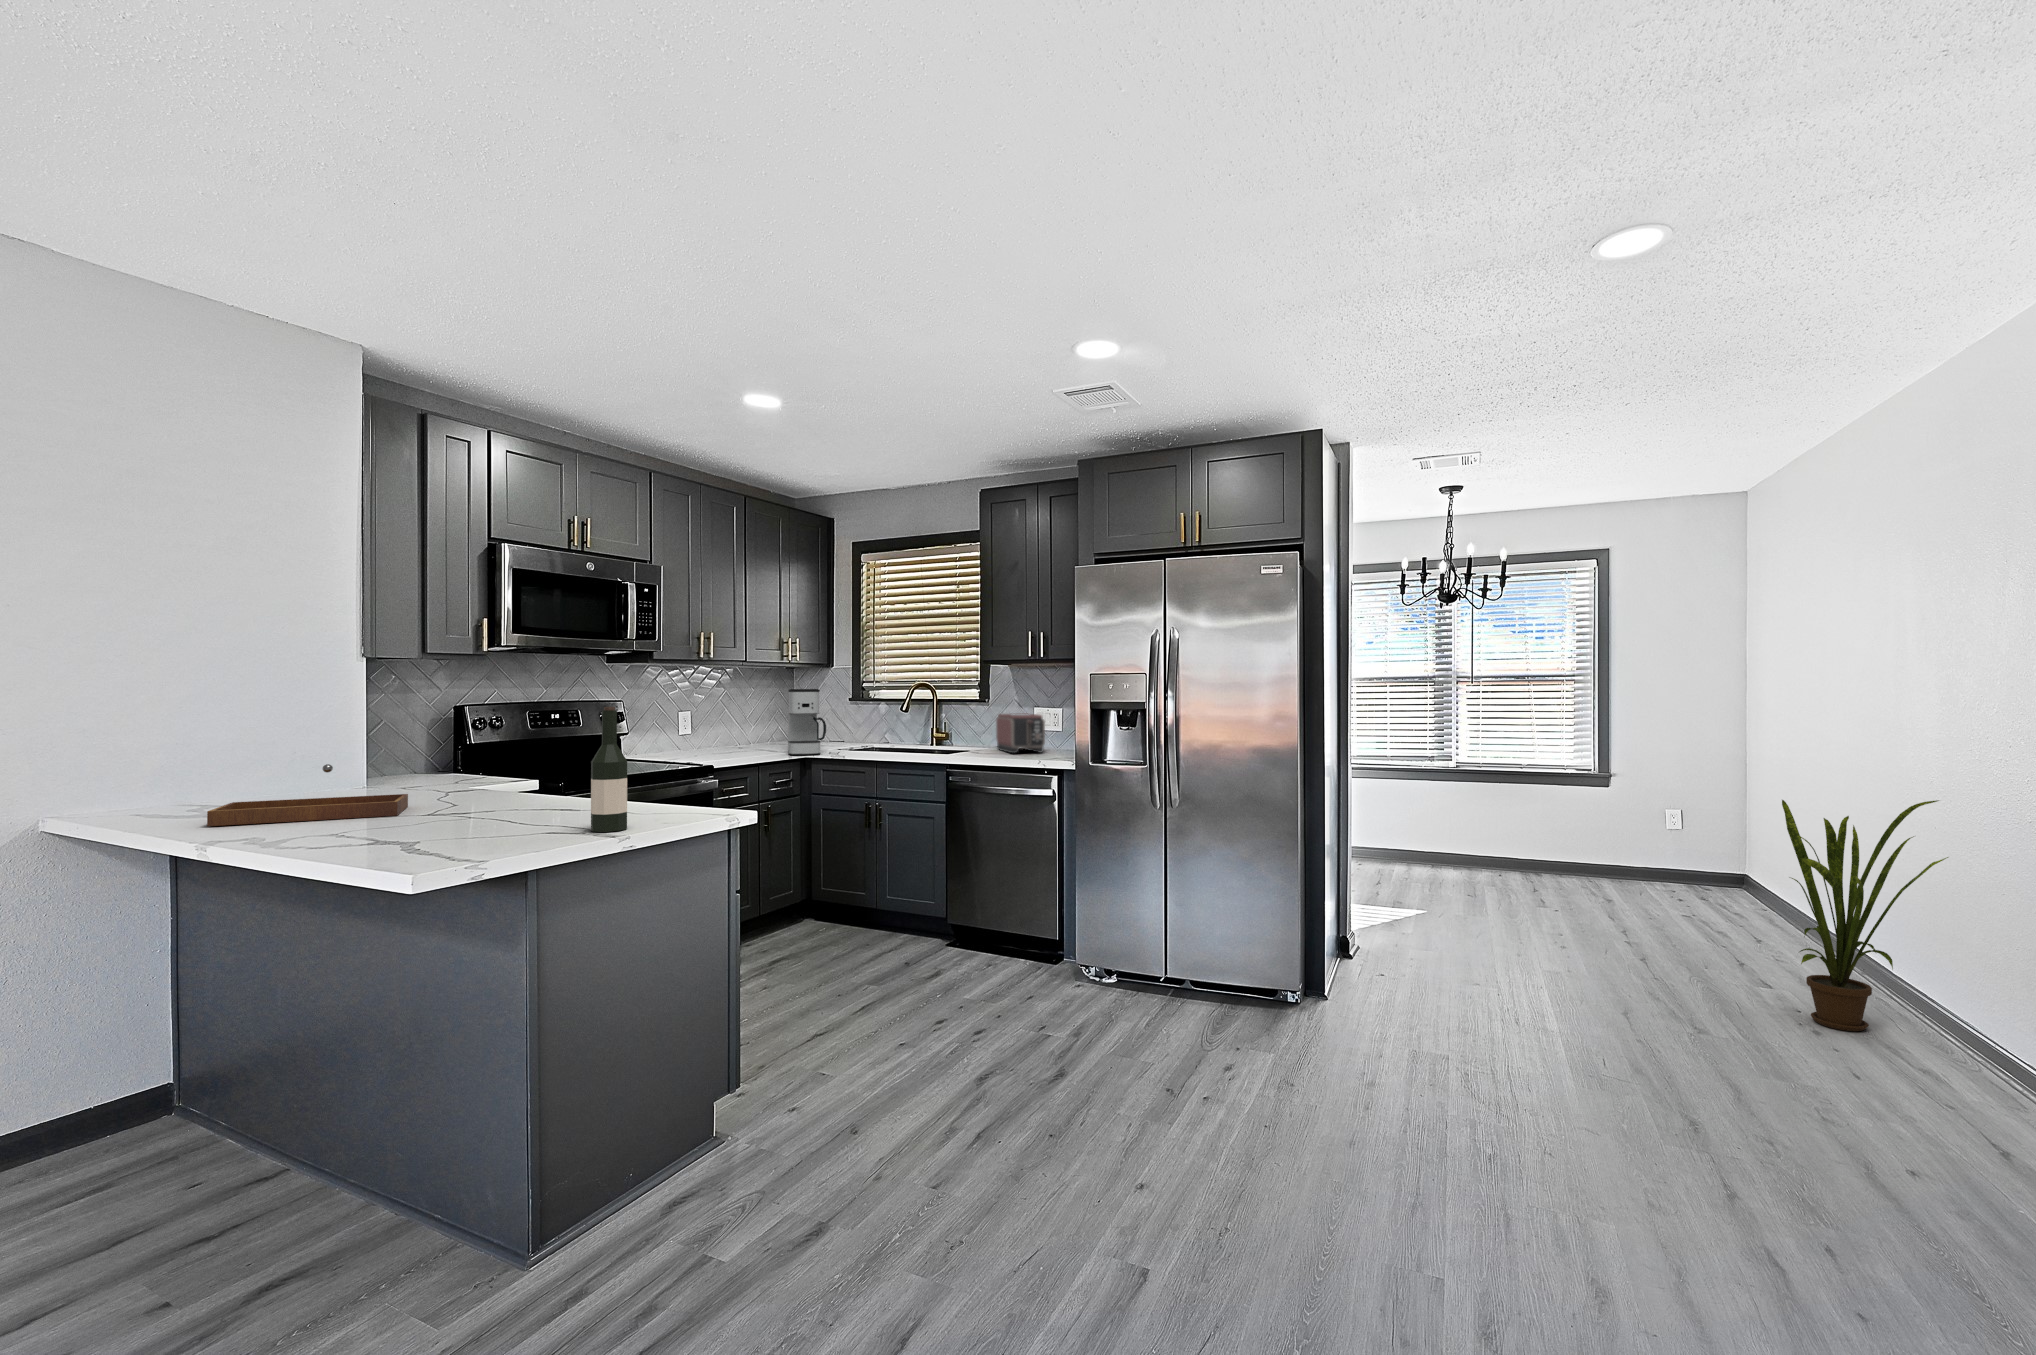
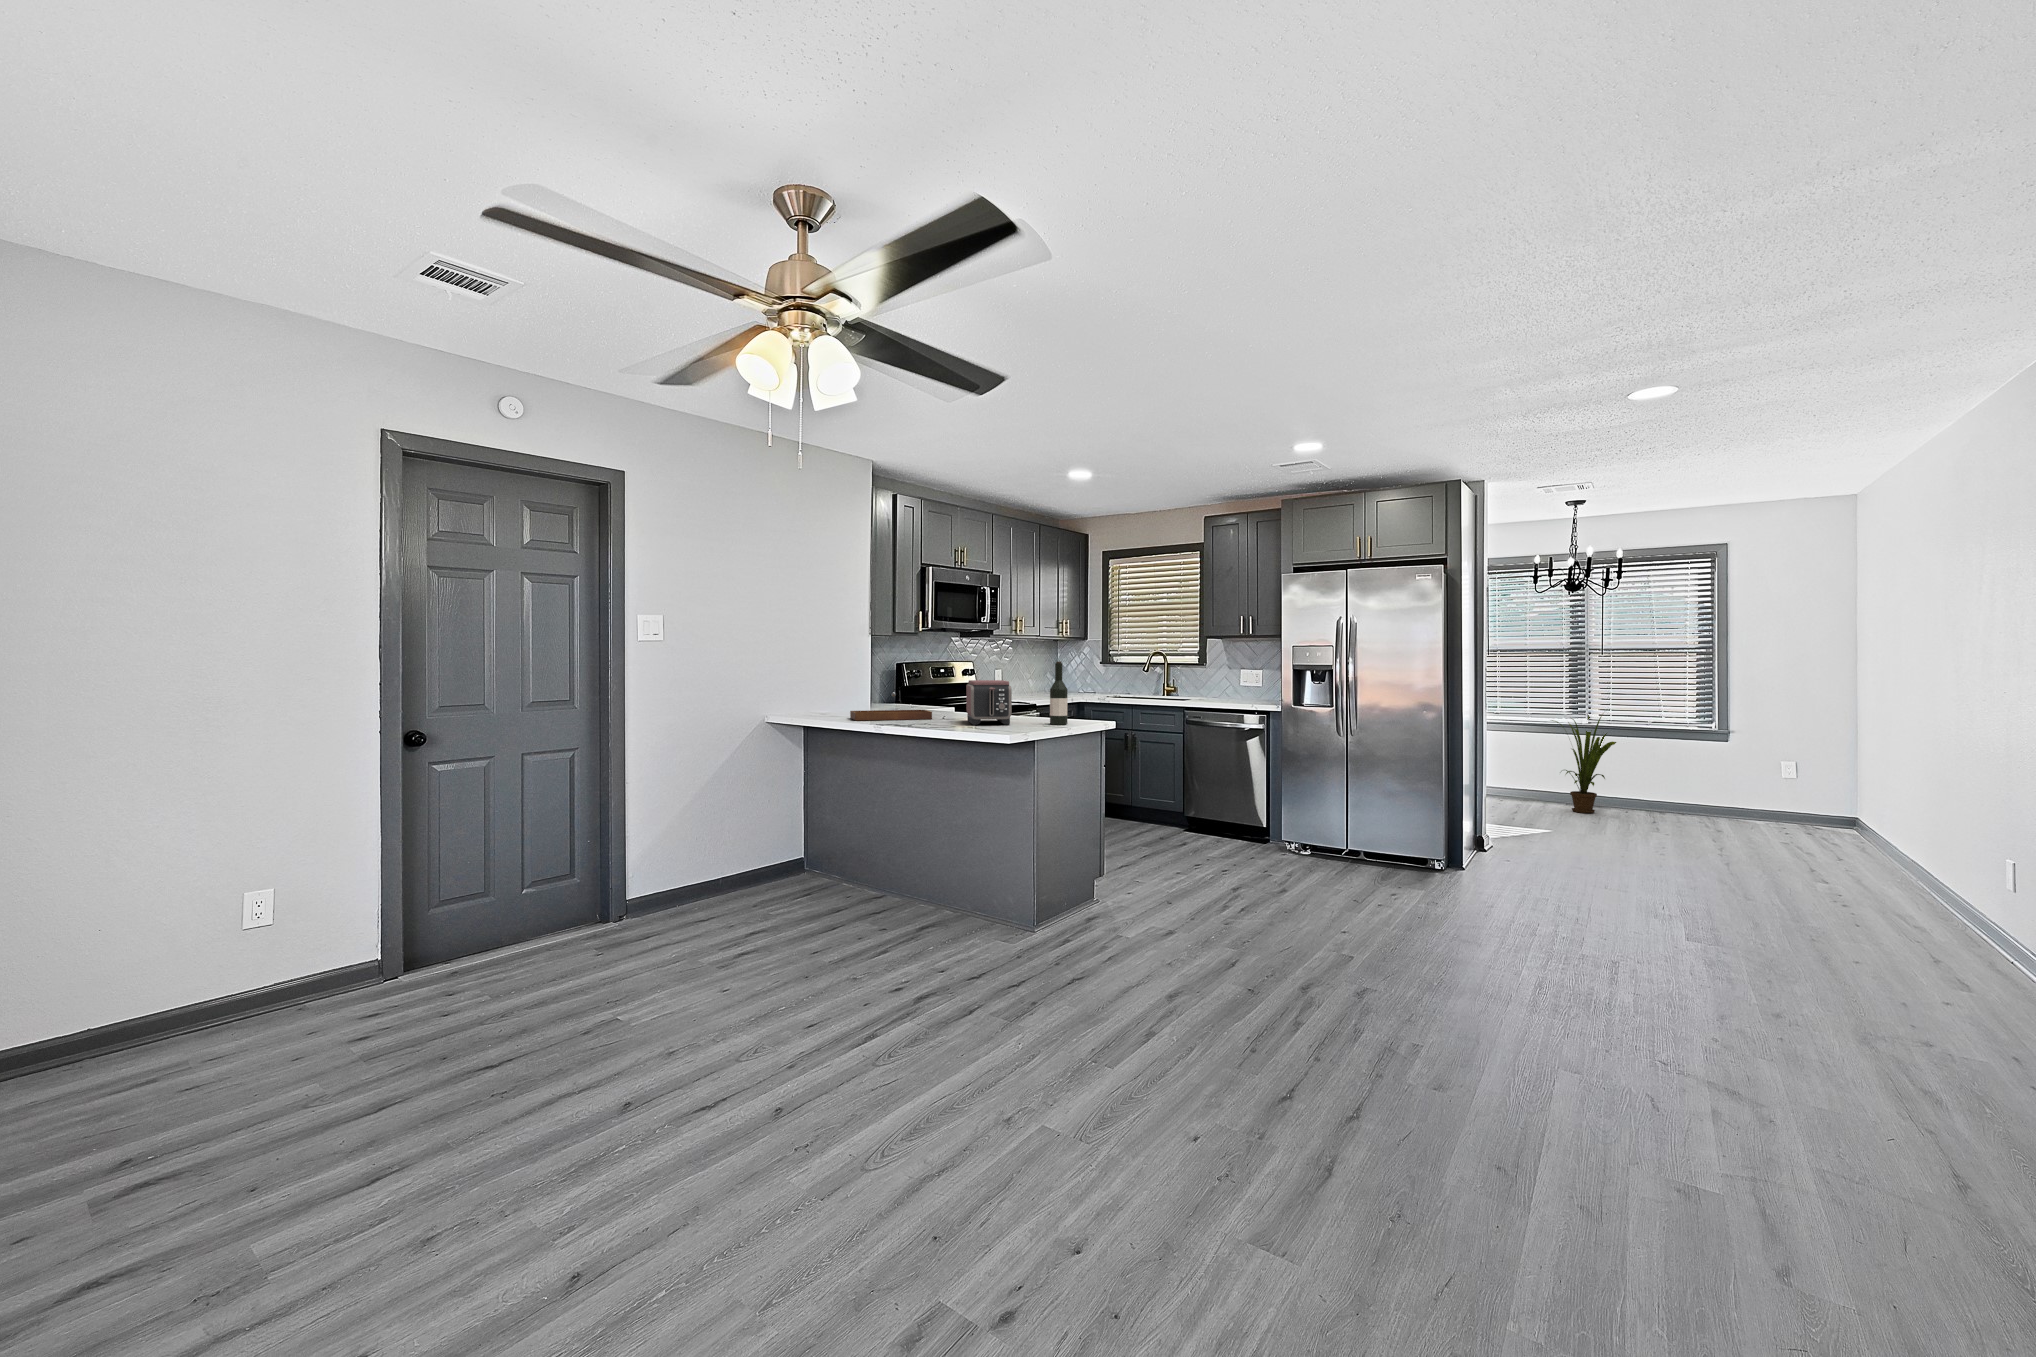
coffee maker: present [788,689,826,755] -> none [1068,657,1095,702]
toaster: present [996,713,1045,753] -> present [966,680,1012,725]
house plant: present [1782,800,1948,1031] -> present [1552,715,1616,813]

